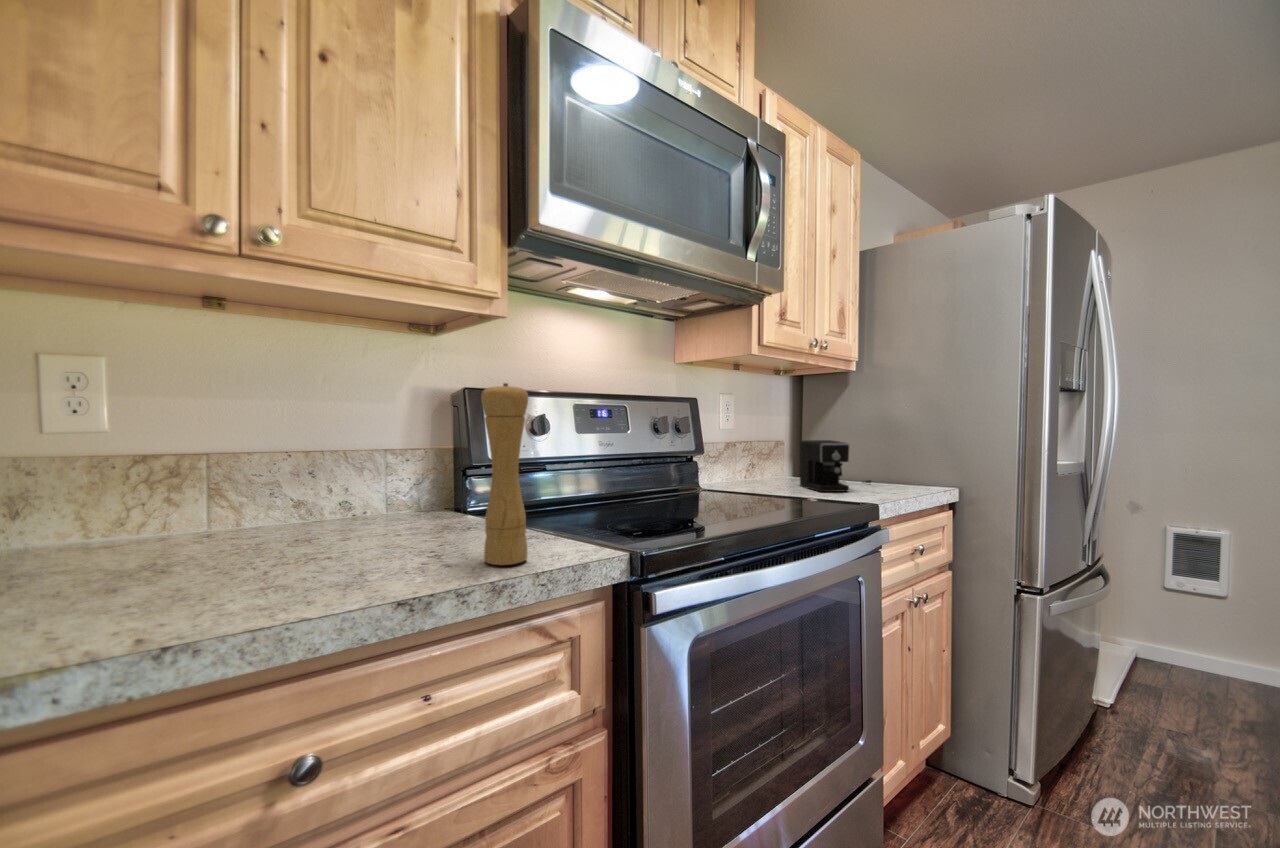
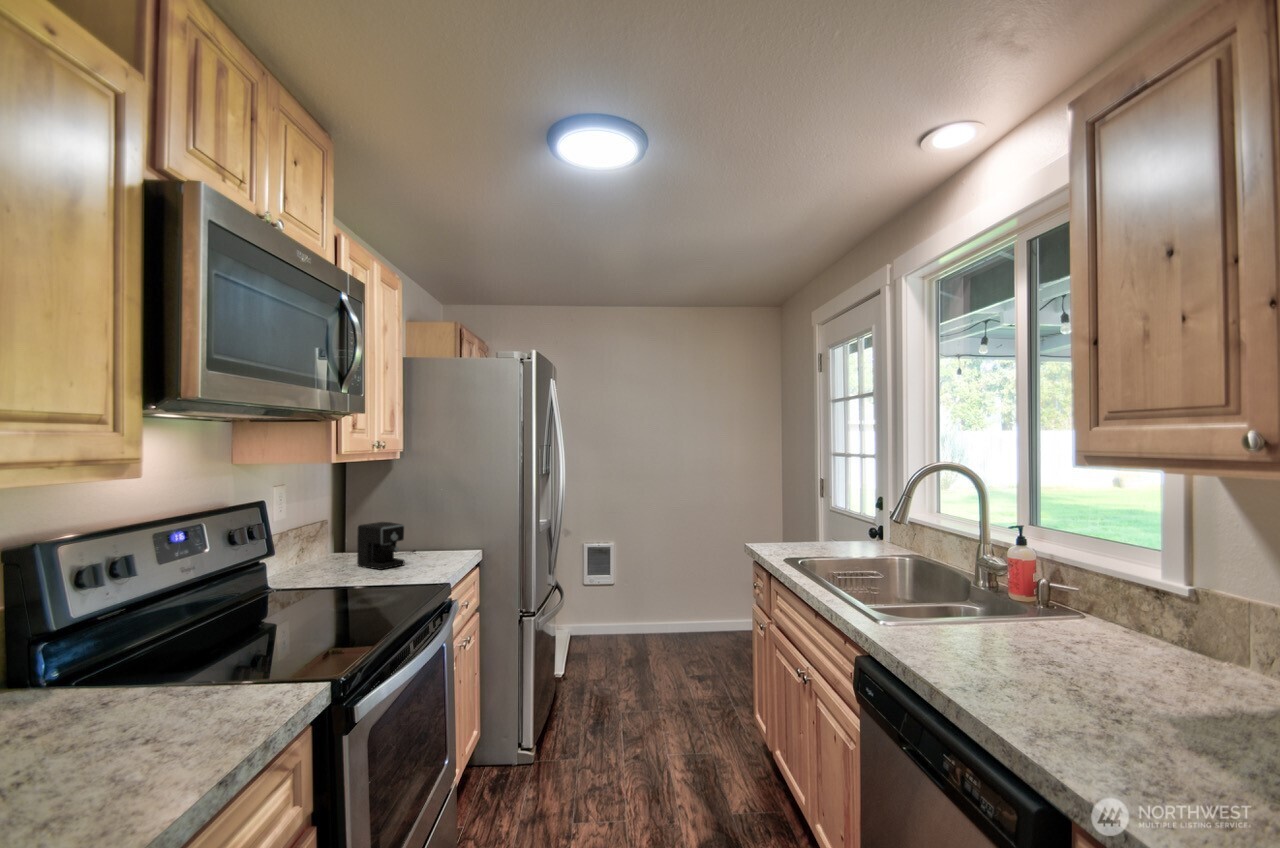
pepper mill: present [481,383,528,565] -> none [100,541,165,739]

